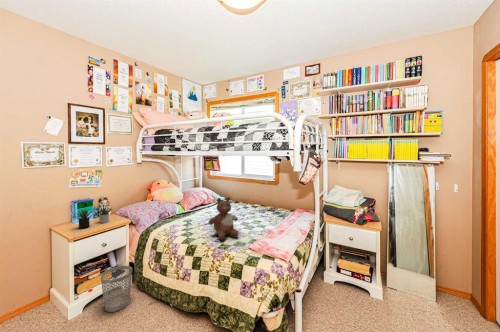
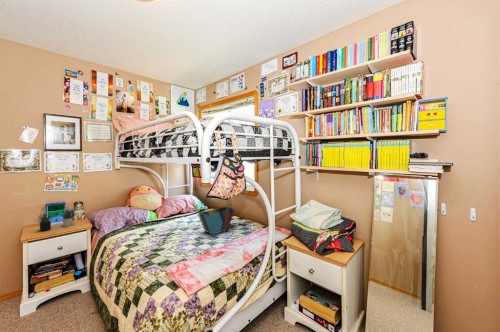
tote bag: none [243,184,269,220] -> present [198,203,234,235]
stuffed bear: present [209,197,238,240] -> none [142,209,178,256]
wastebasket: present [101,266,132,312] -> none [47,270,81,315]

